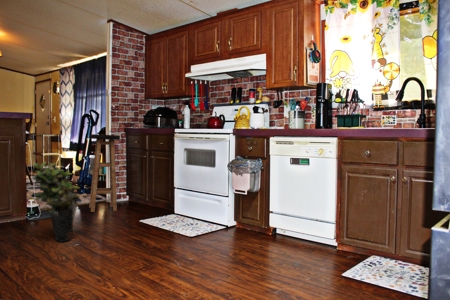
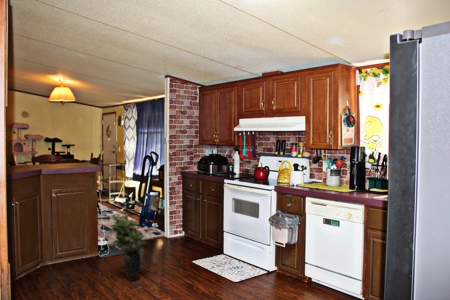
bar stool: present [89,134,120,212] -> none [151,181,177,250]

